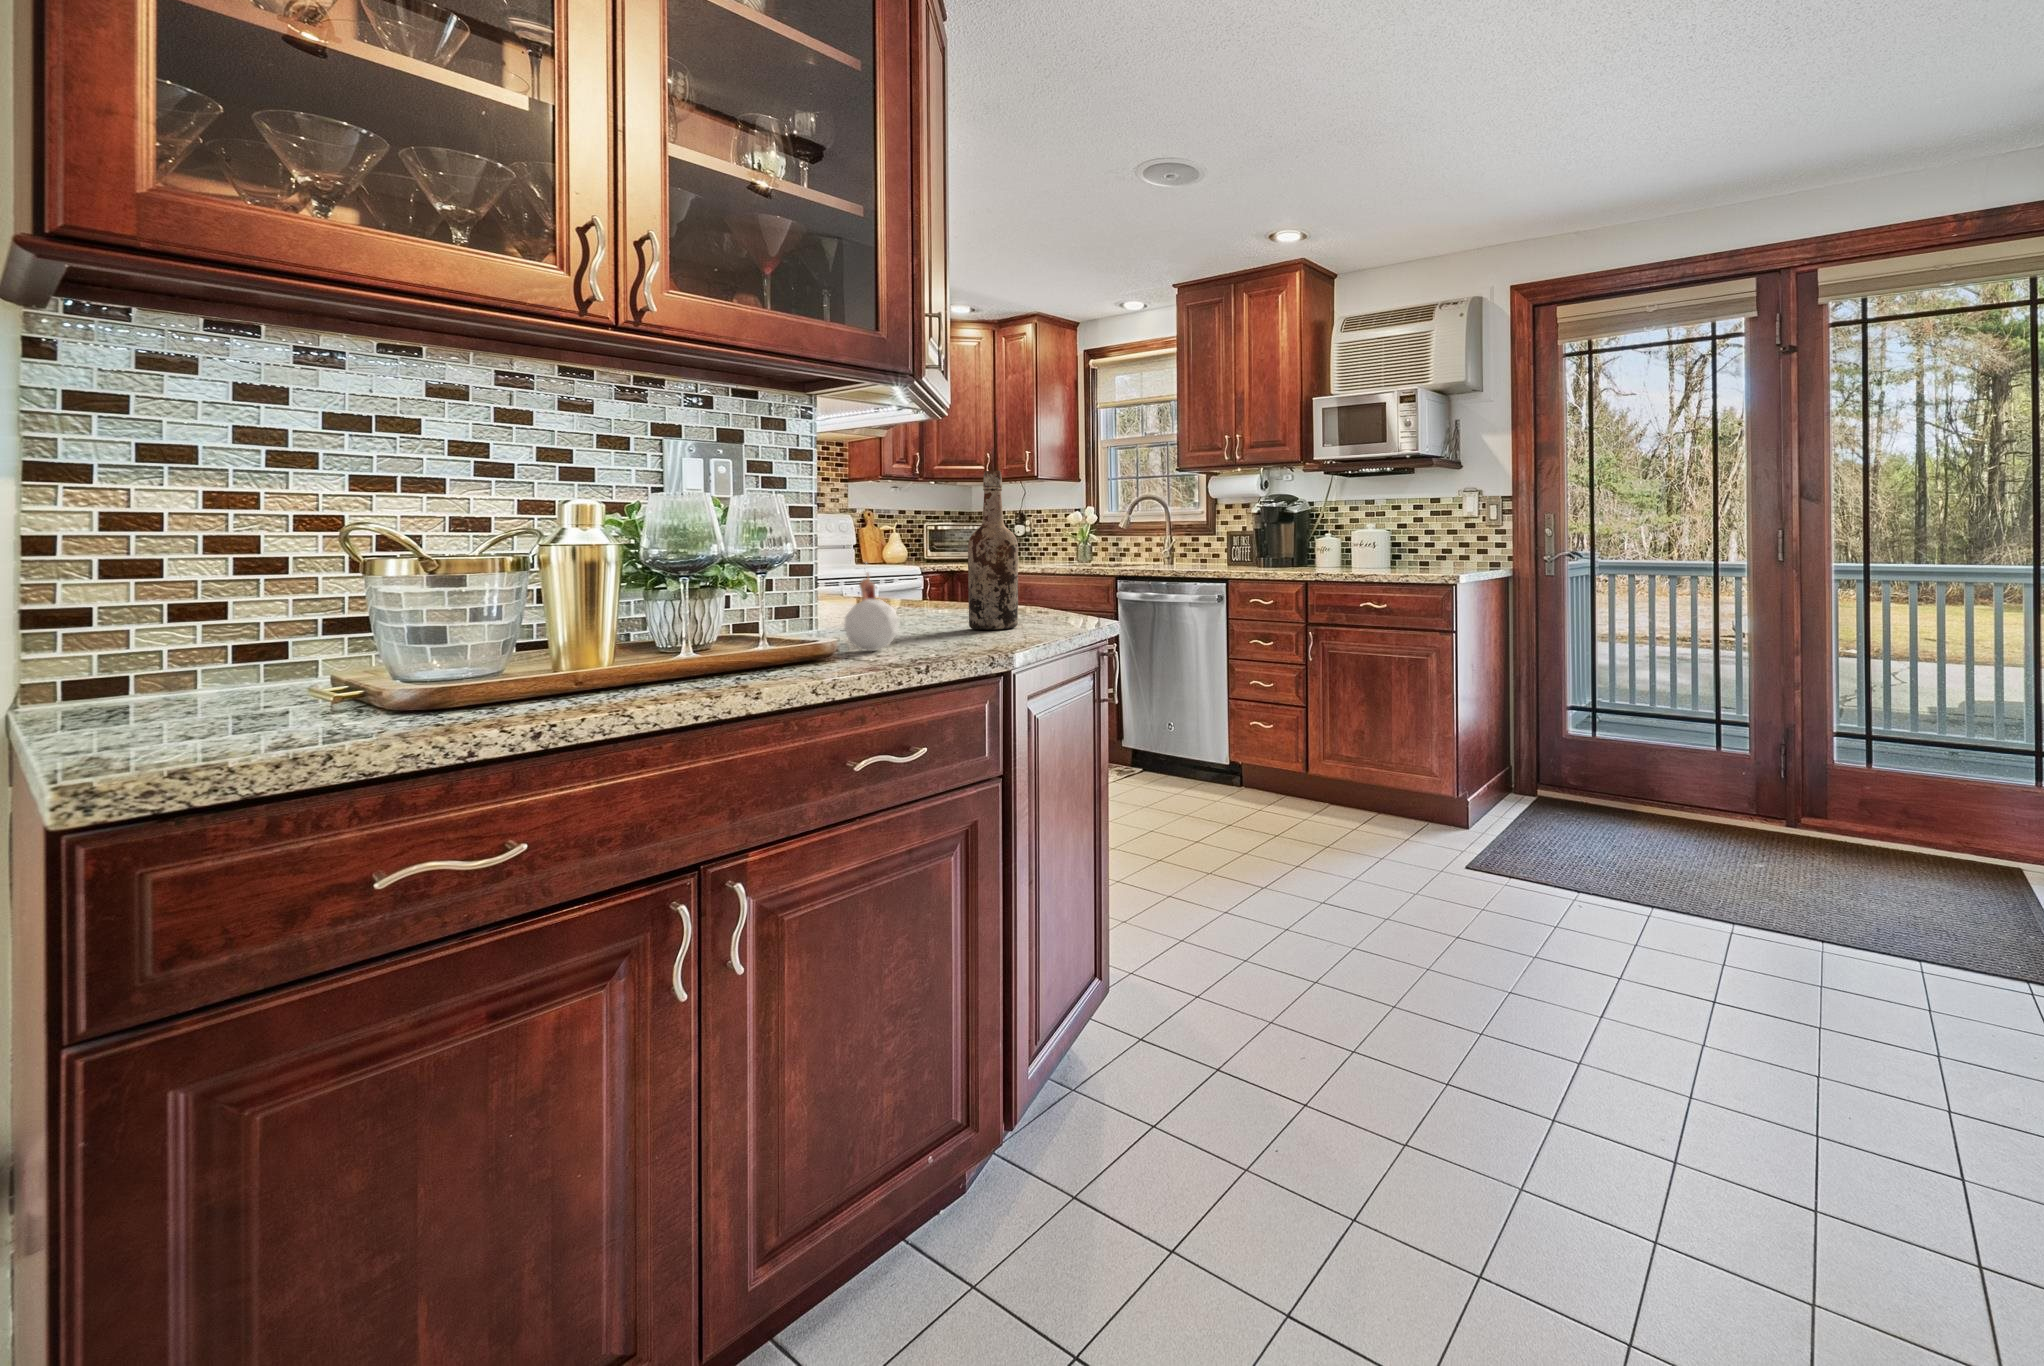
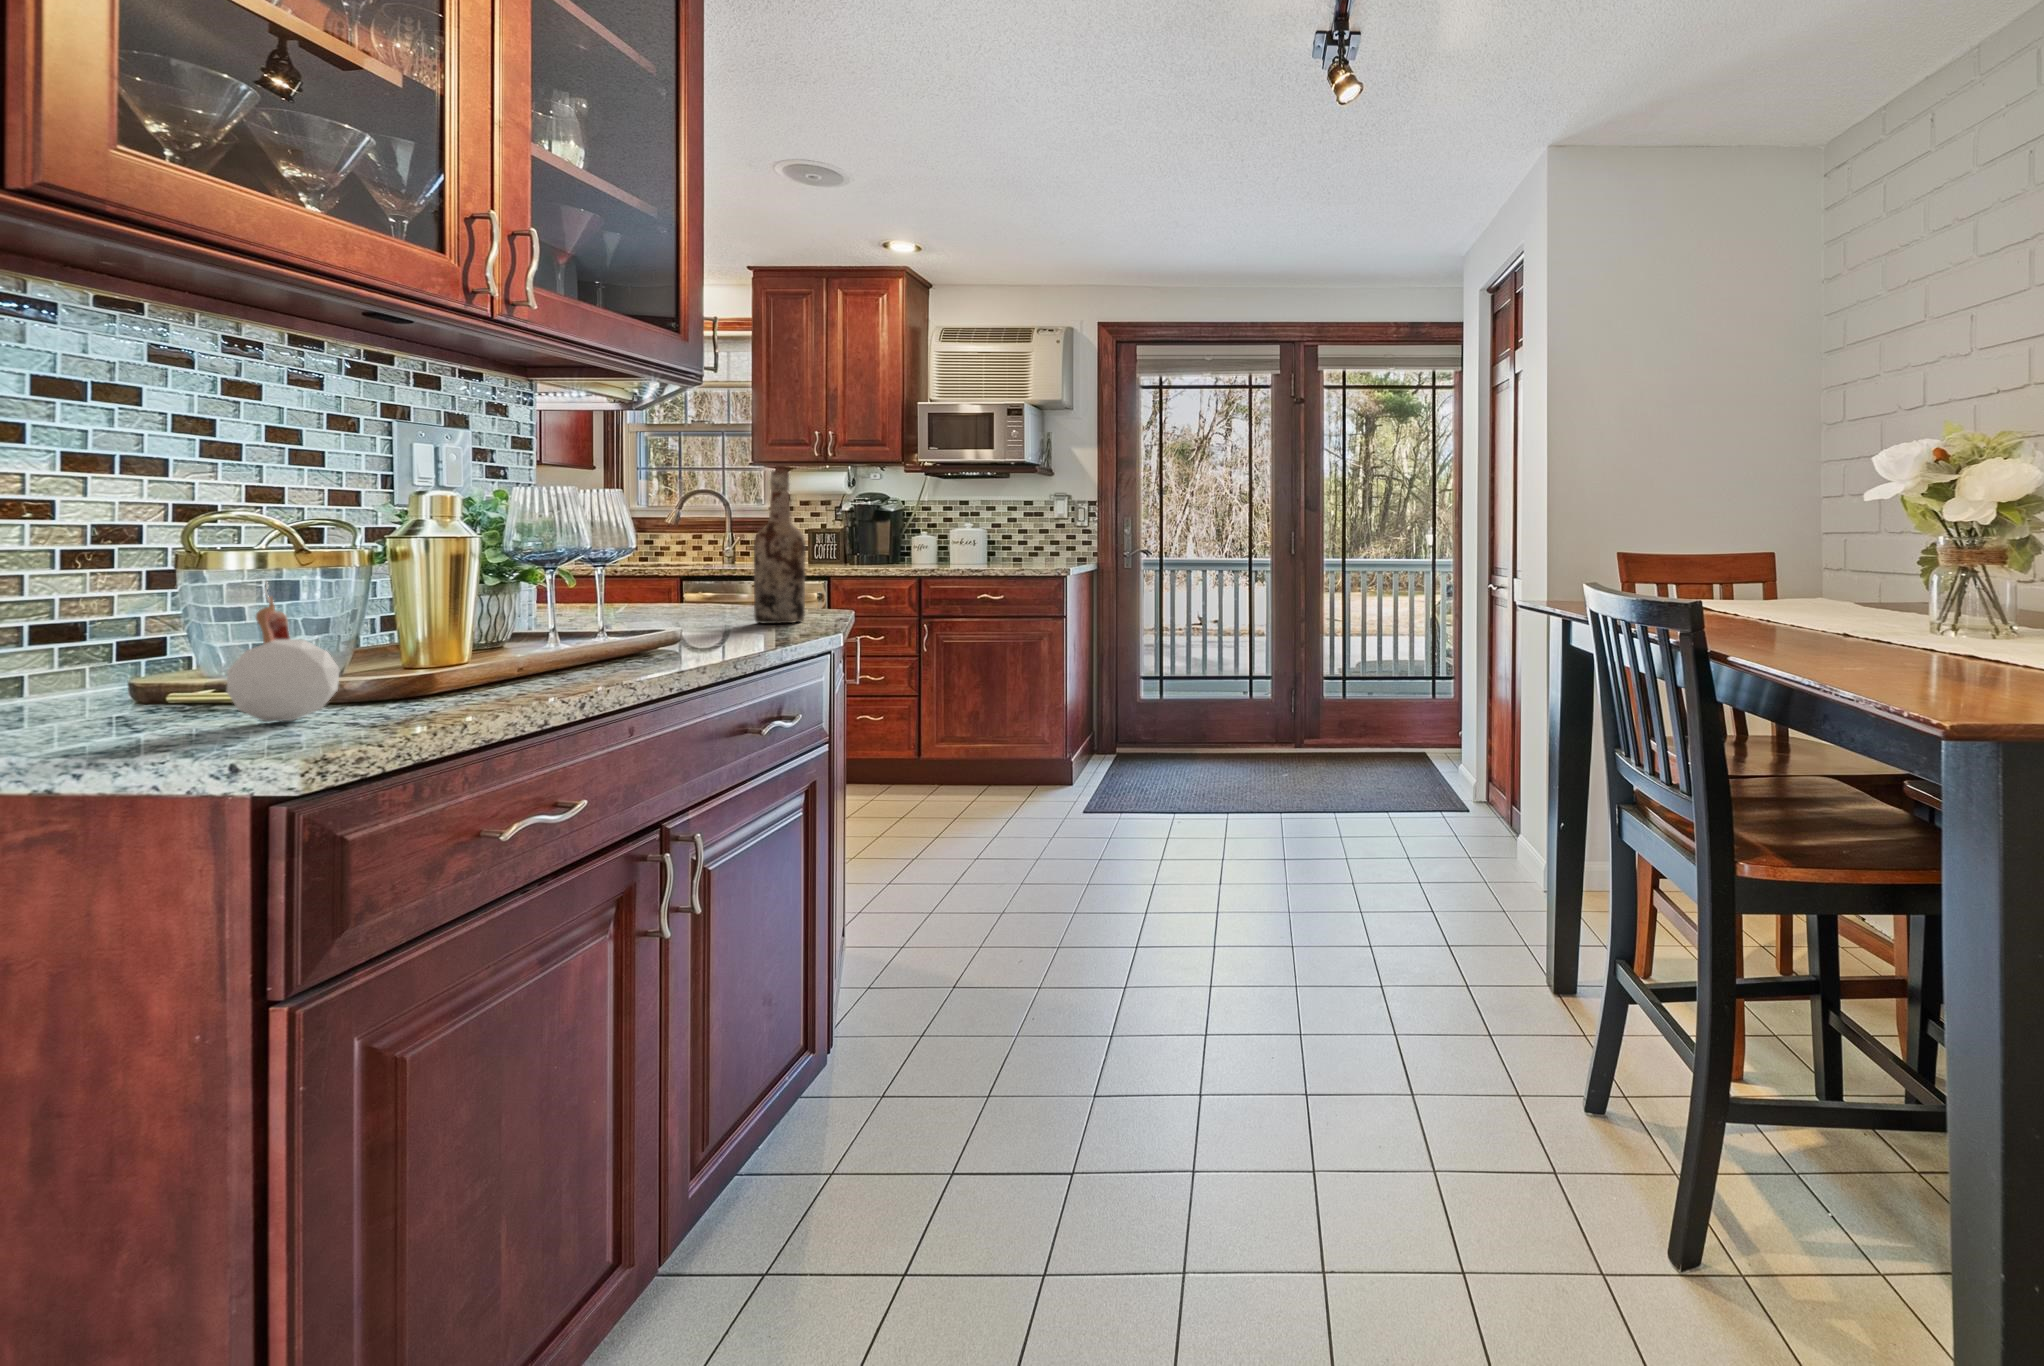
candle: present [844,573,899,651] -> present [227,582,339,722]

